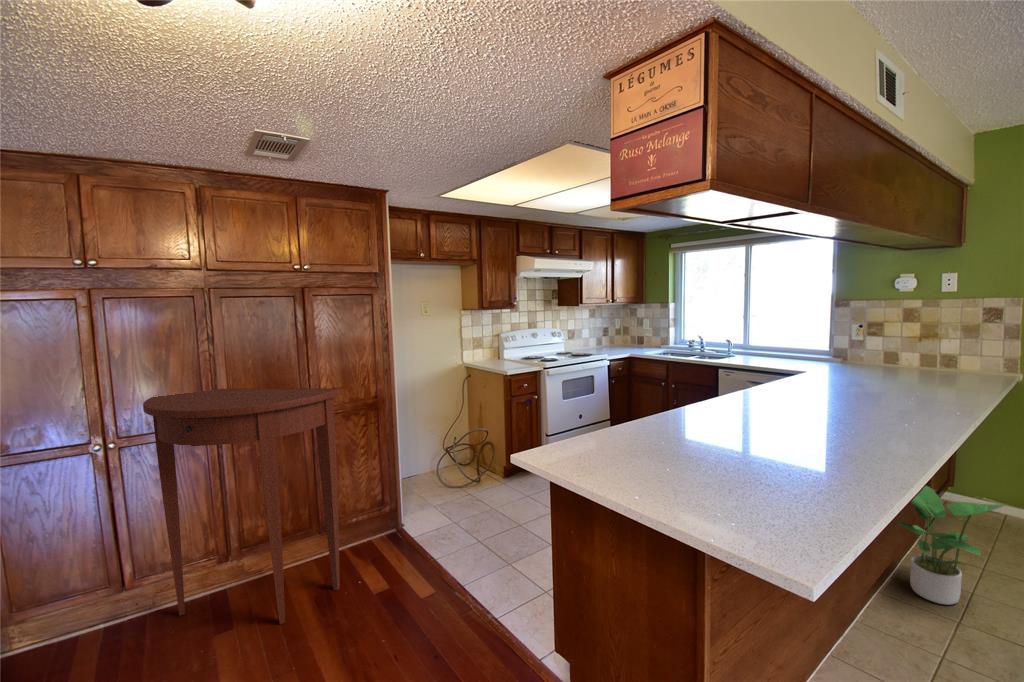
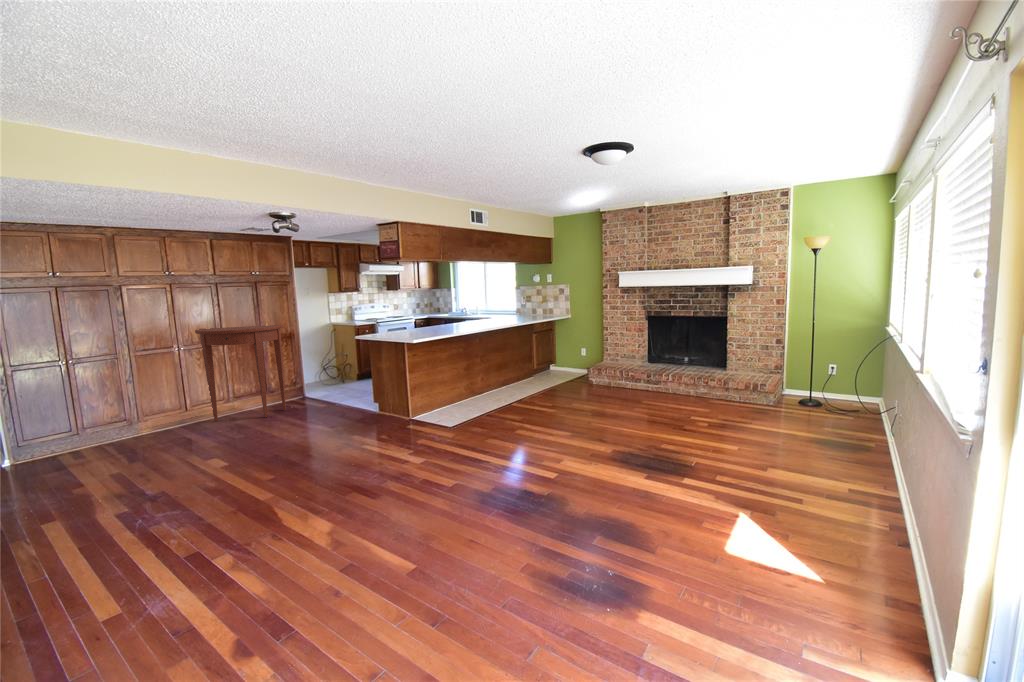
potted plant: present [896,486,1006,605] -> none [503,349,529,389]

